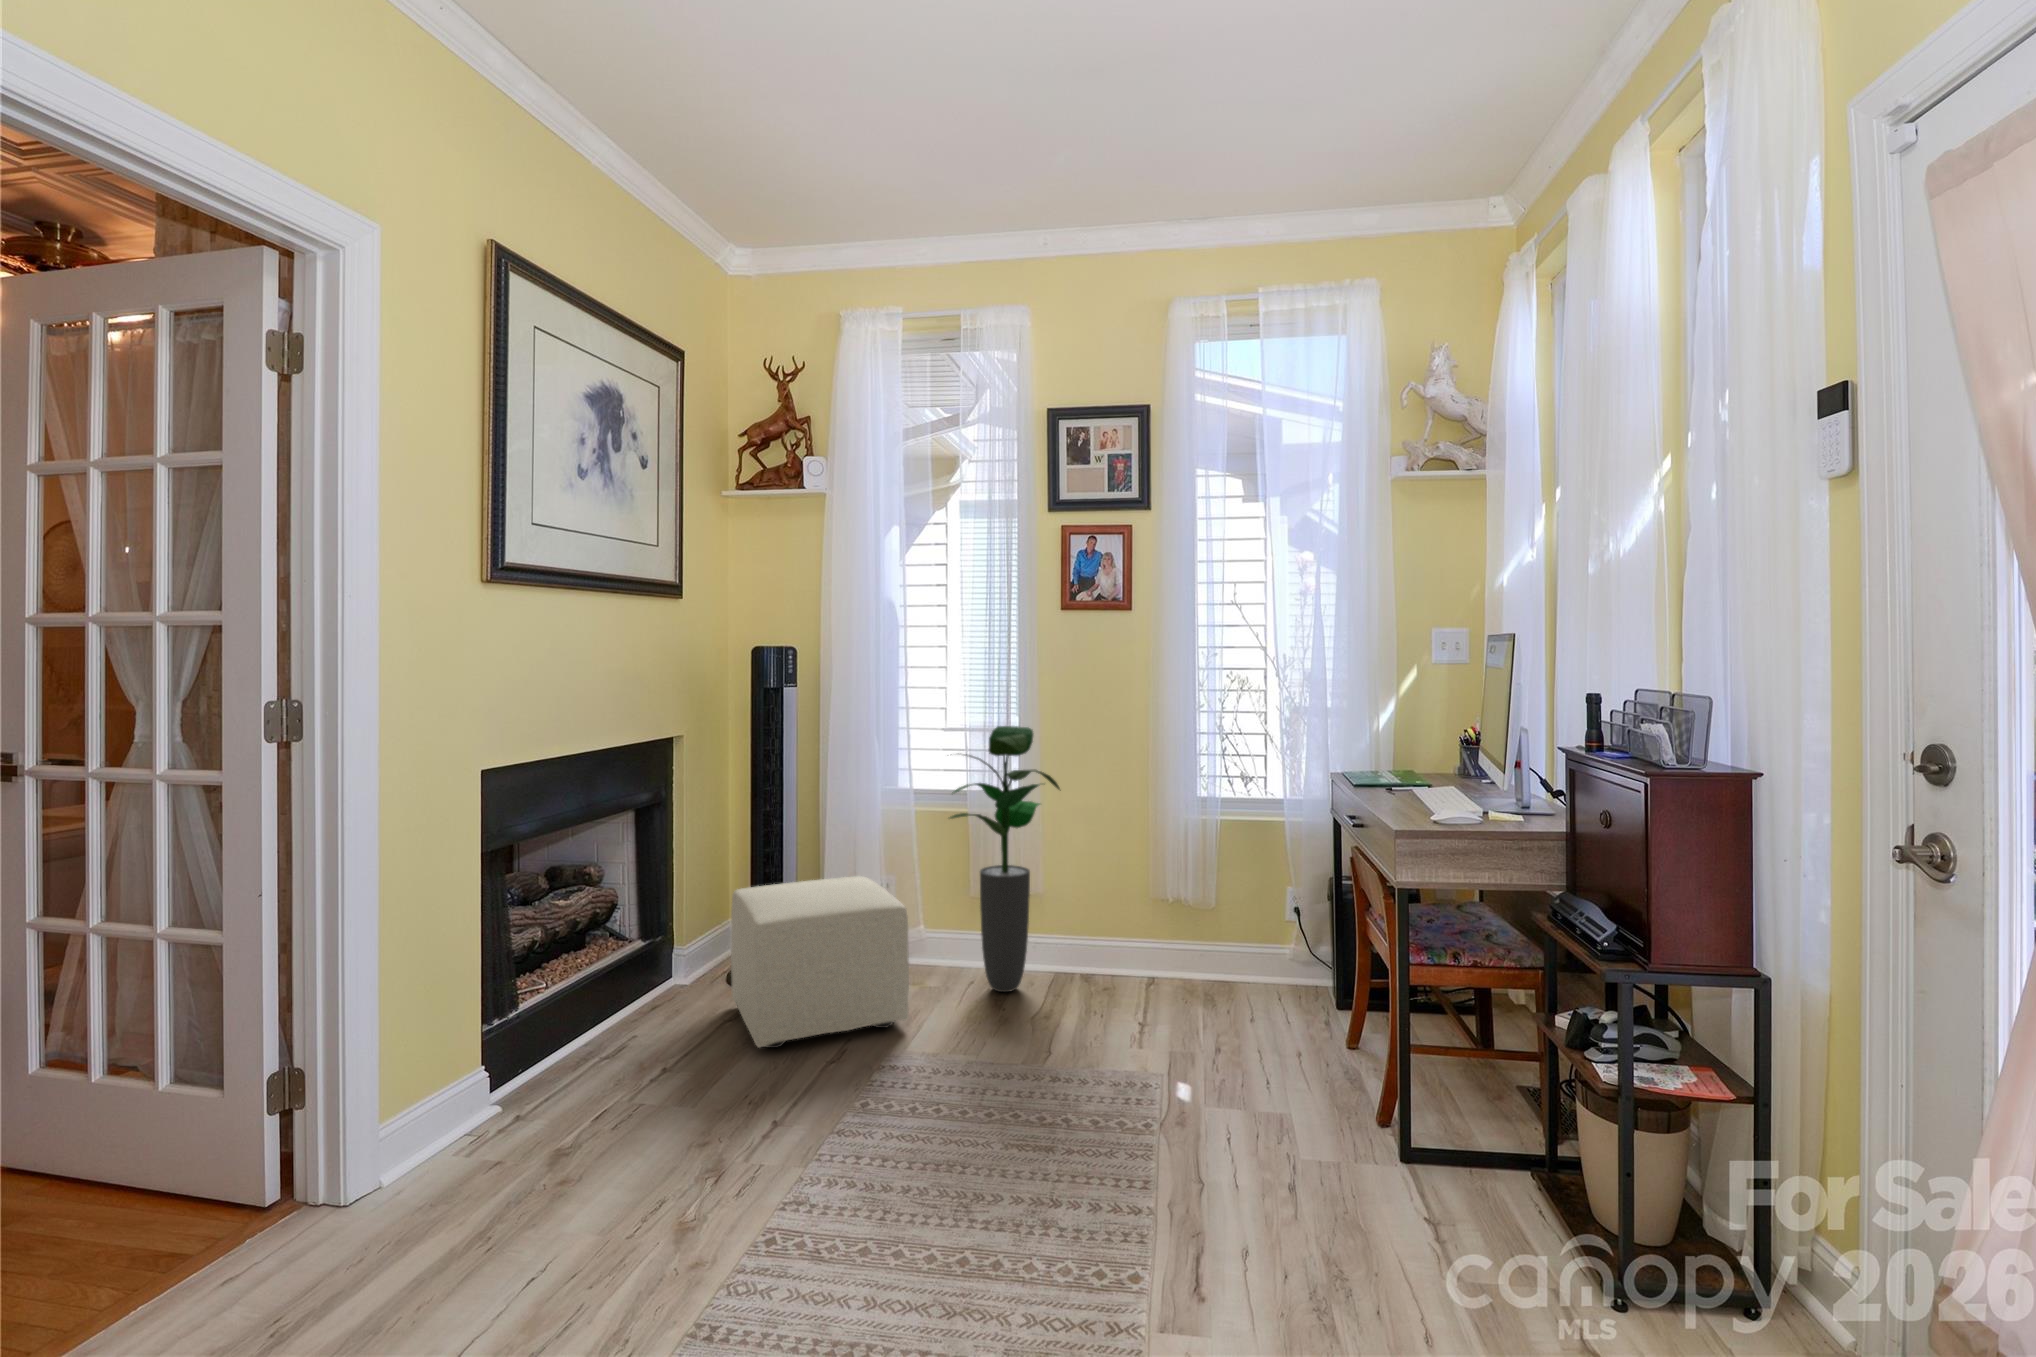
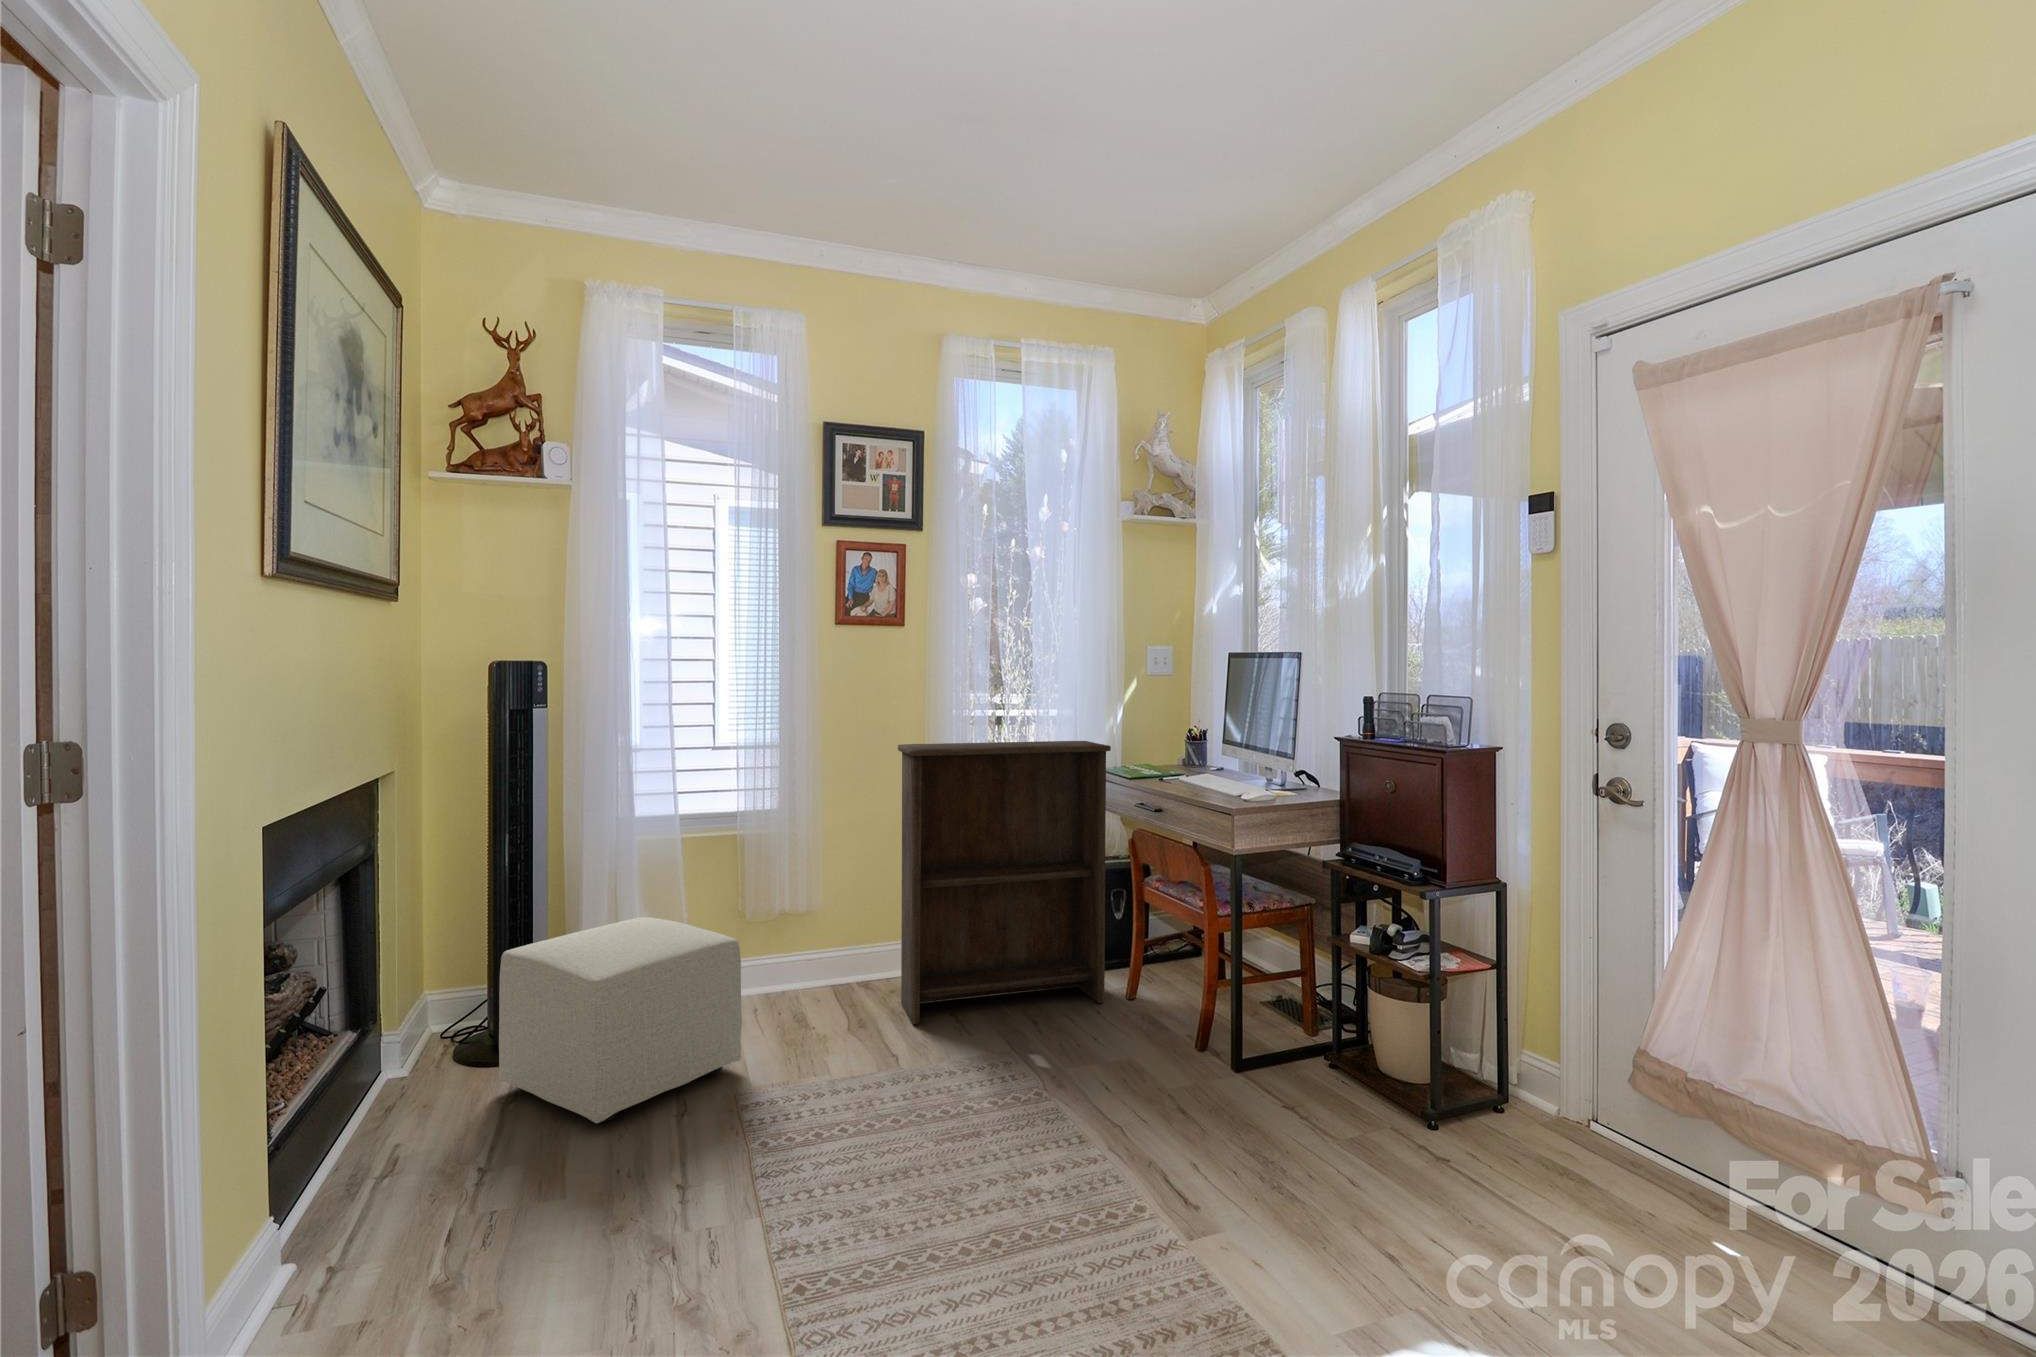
potted plant: present [949,726,1061,992] -> none [738,742,857,1016]
bookshelf: none [1088,732,1323,1041] -> present [898,741,1111,1024]

